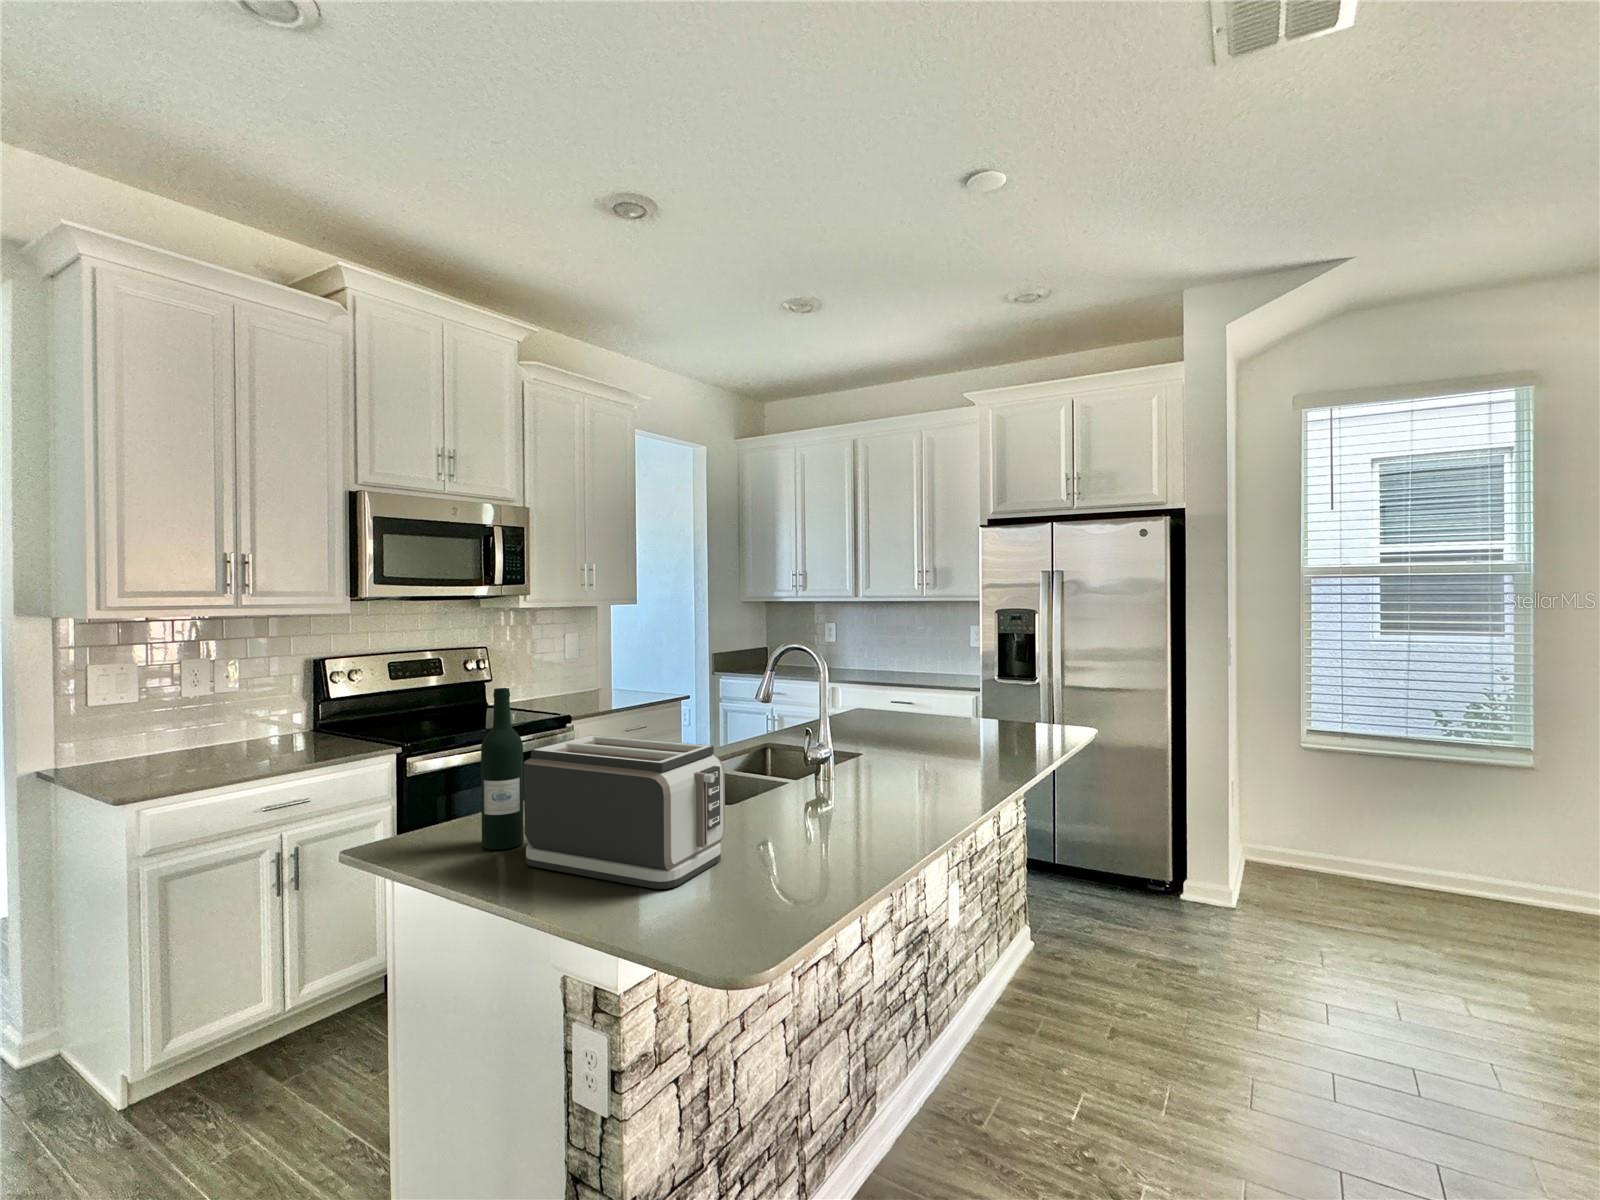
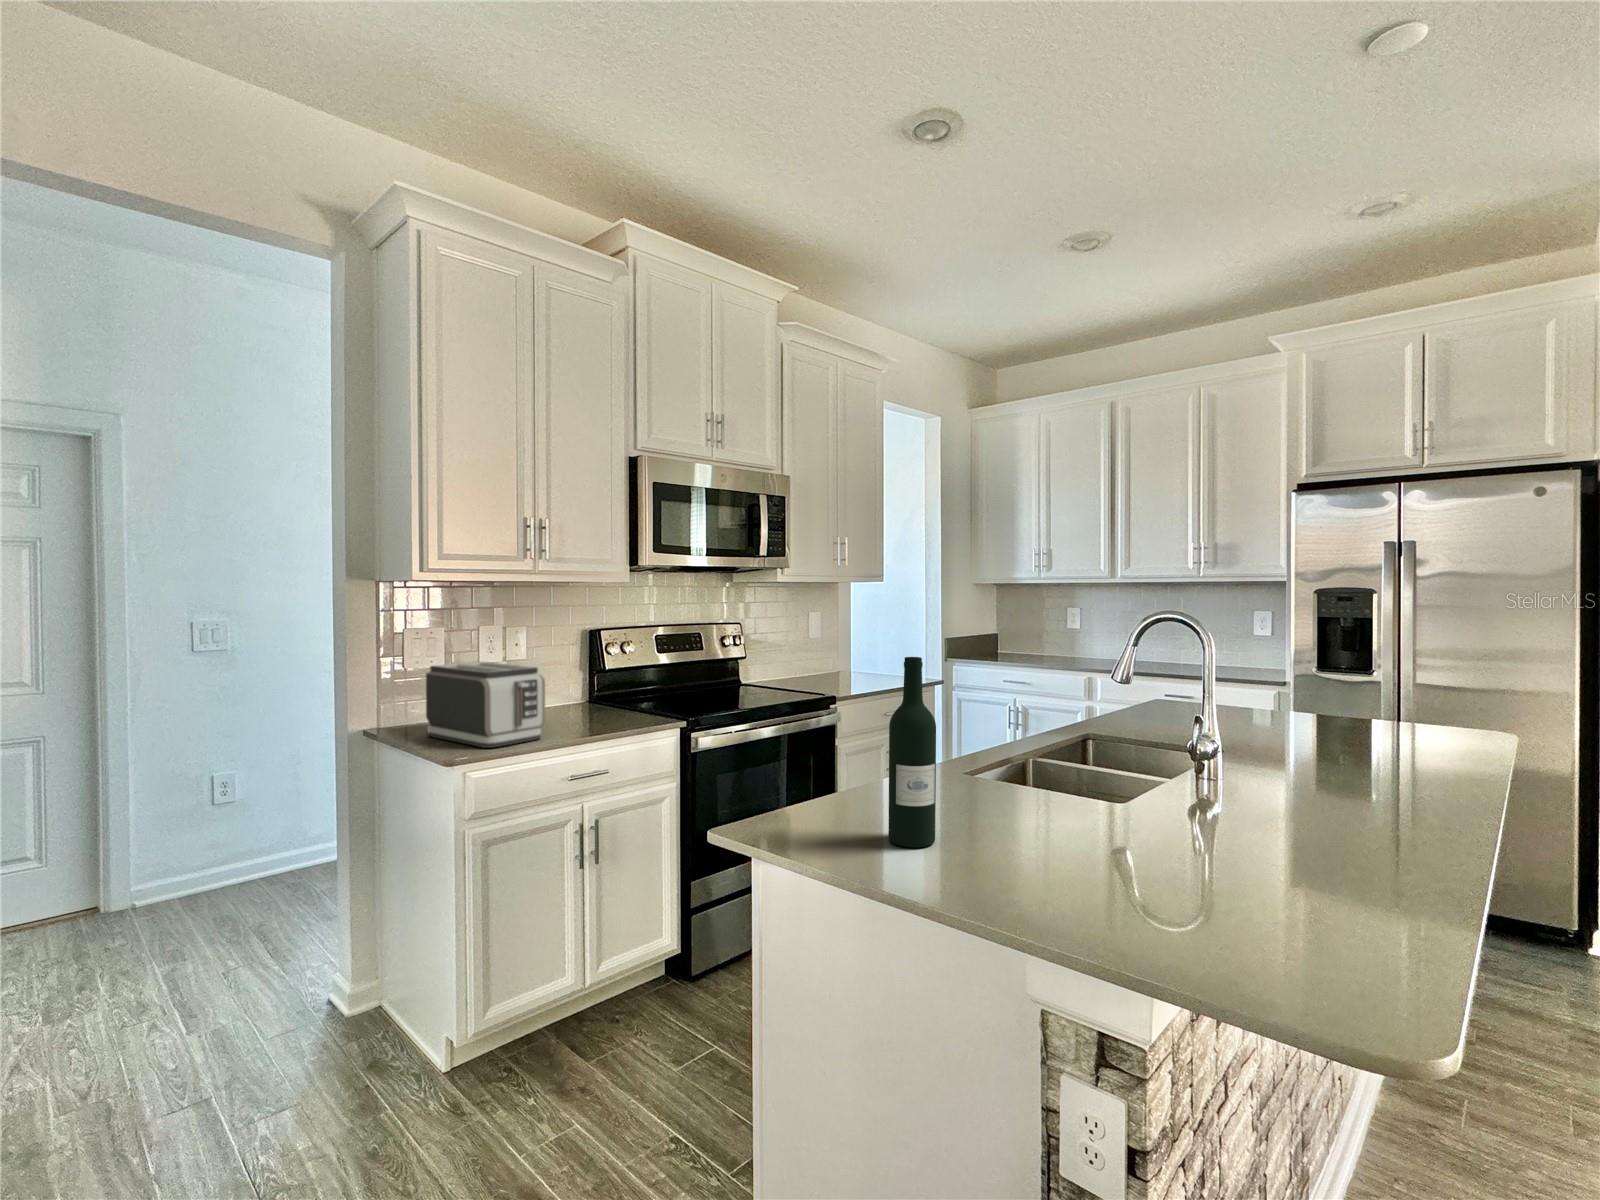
toaster: present [524,735,725,889] -> present [426,661,545,748]

